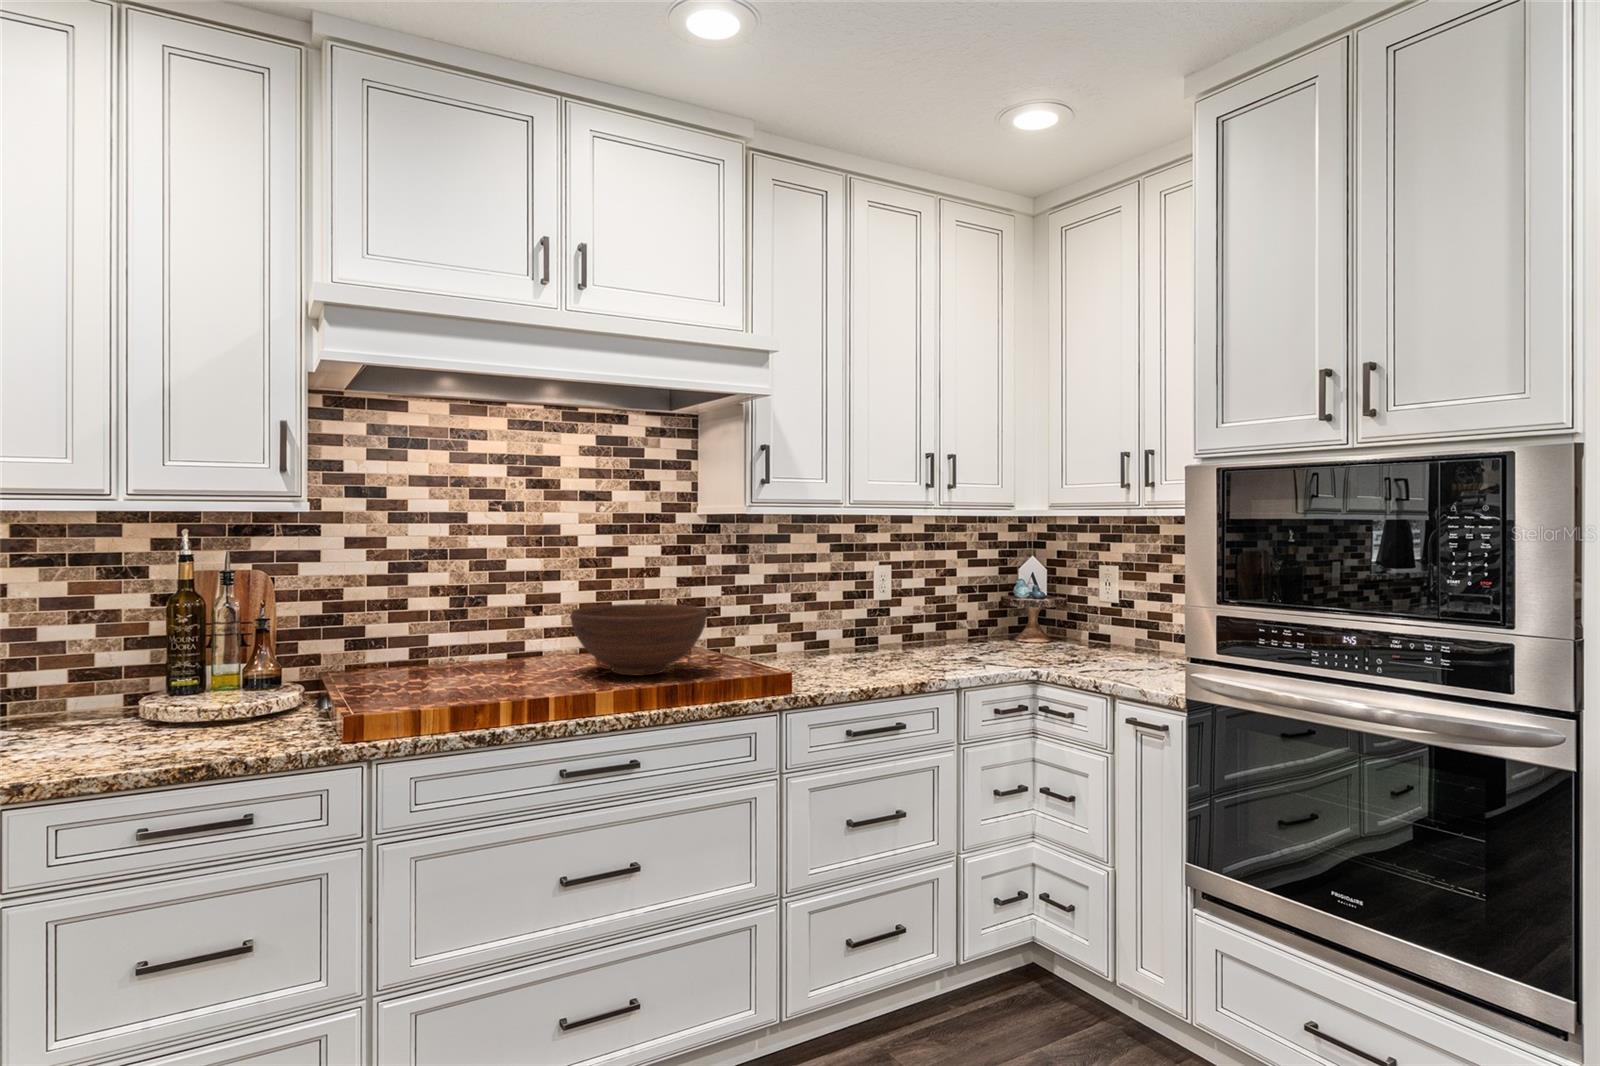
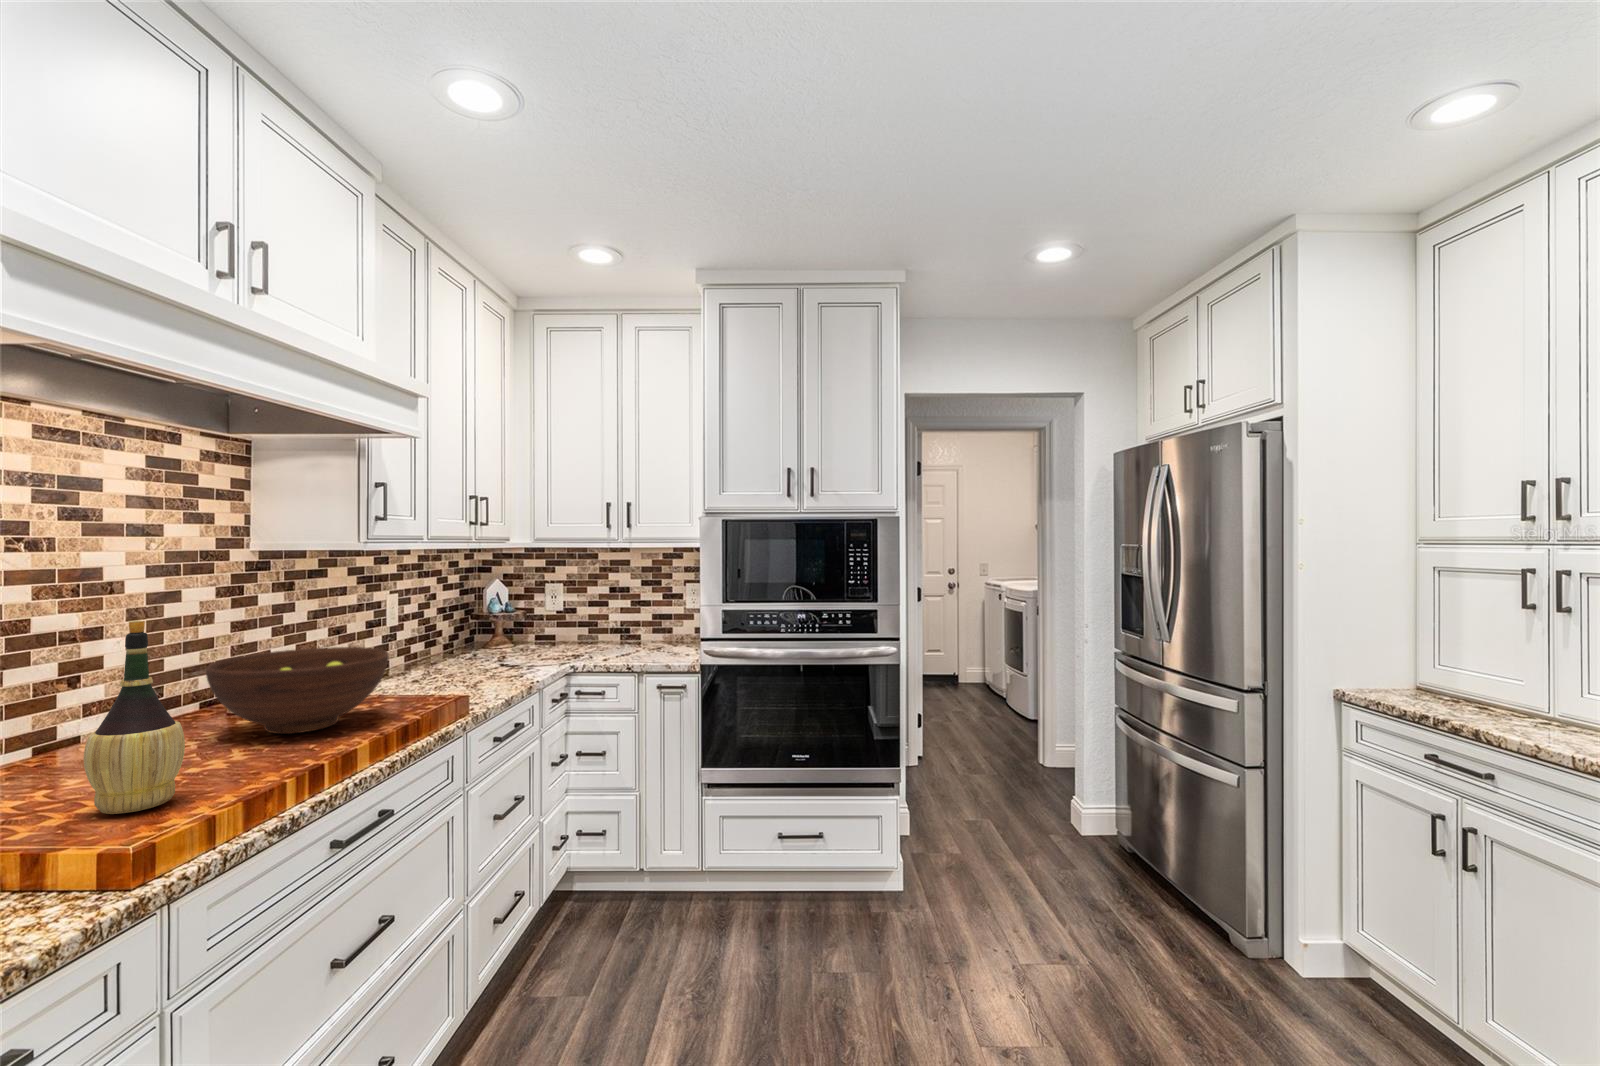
wine bottle: none [405,560,462,695] -> present [84,620,185,814]

